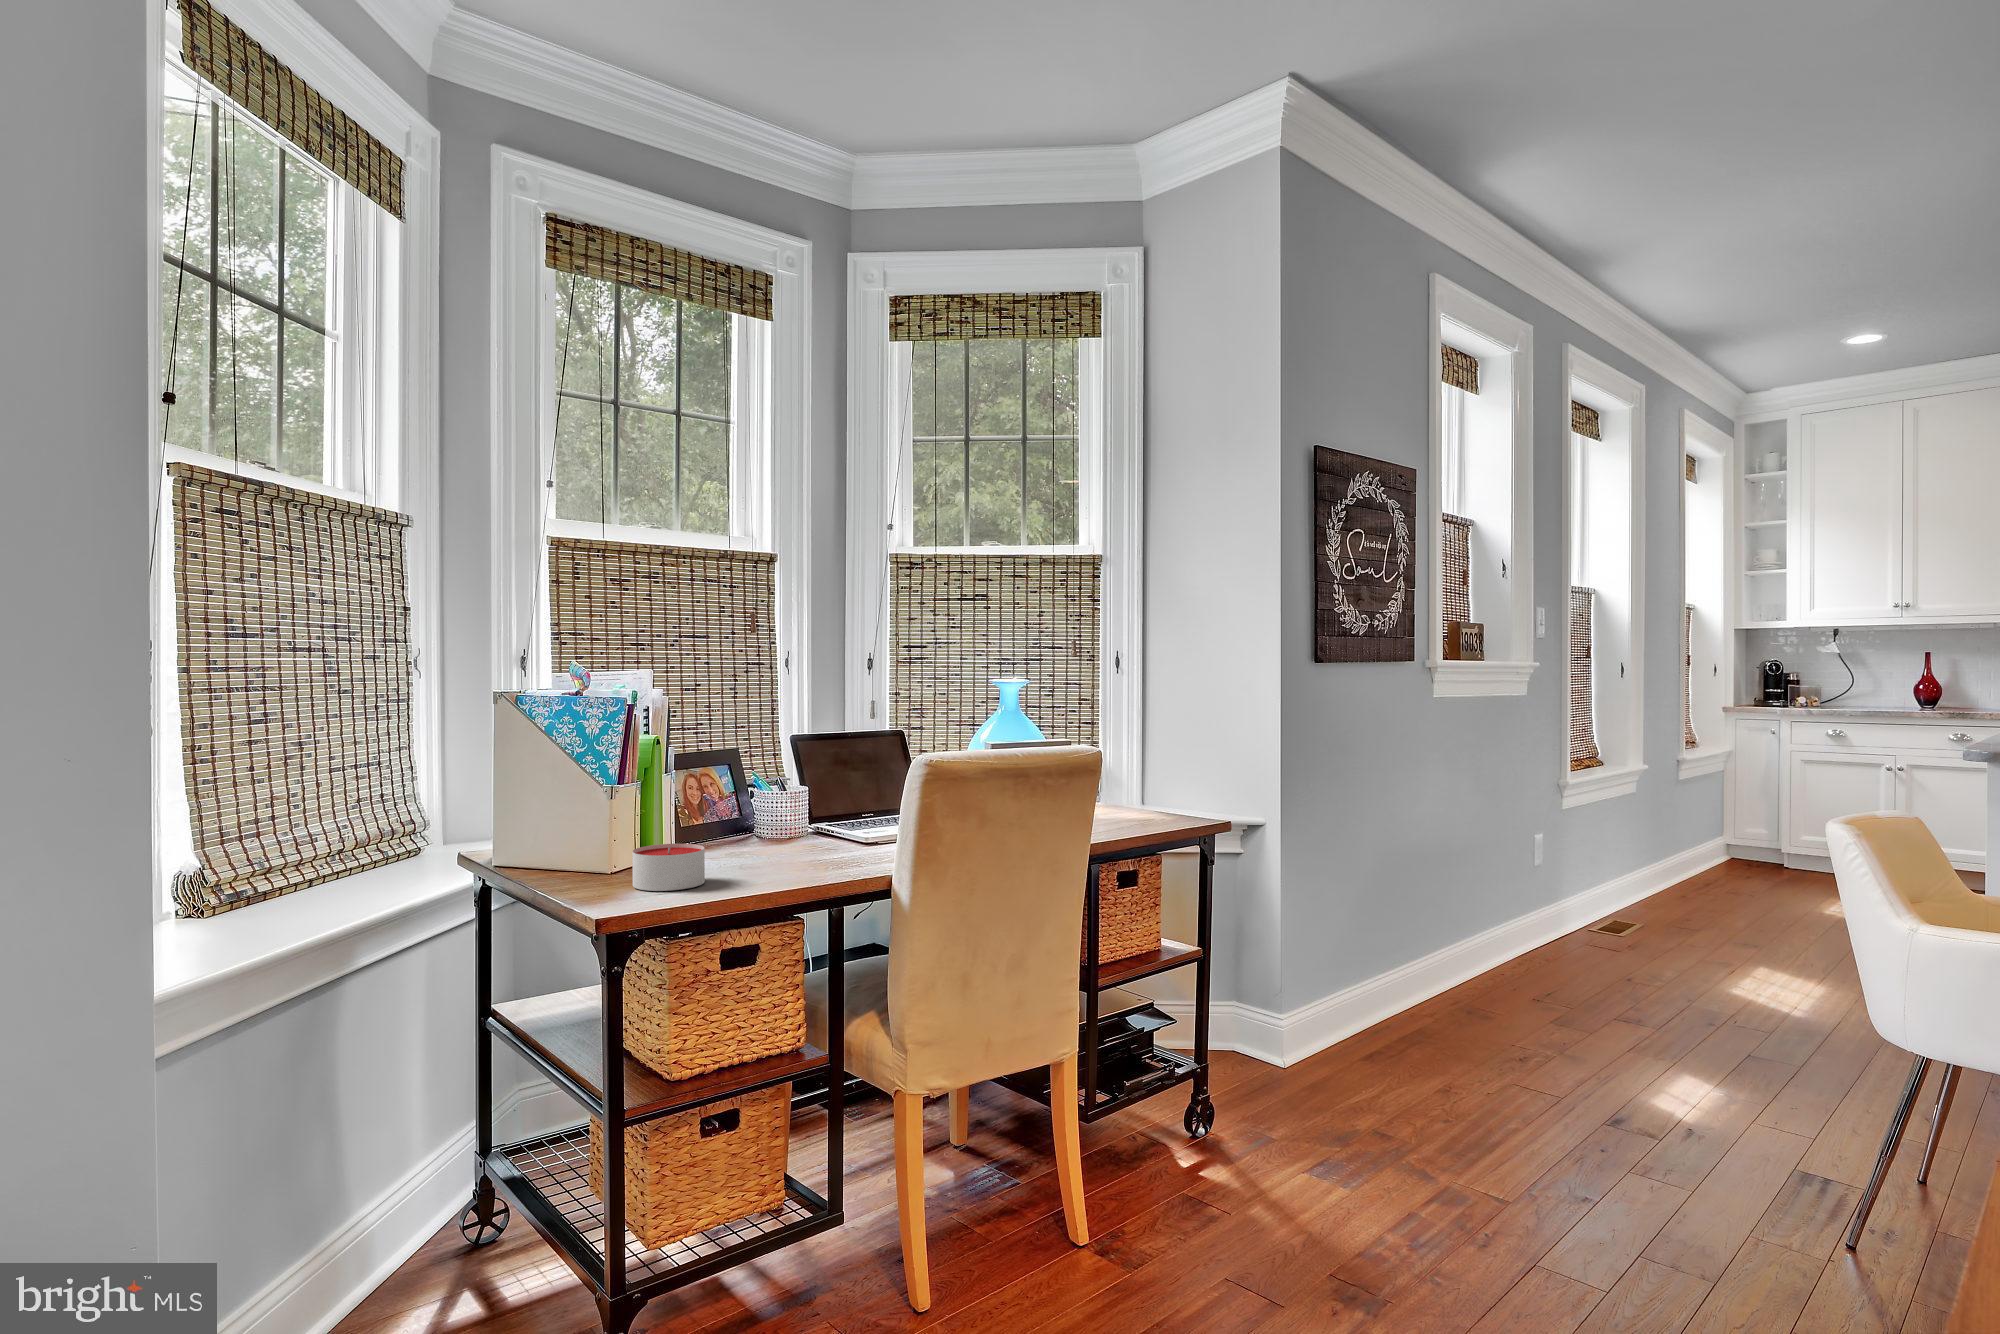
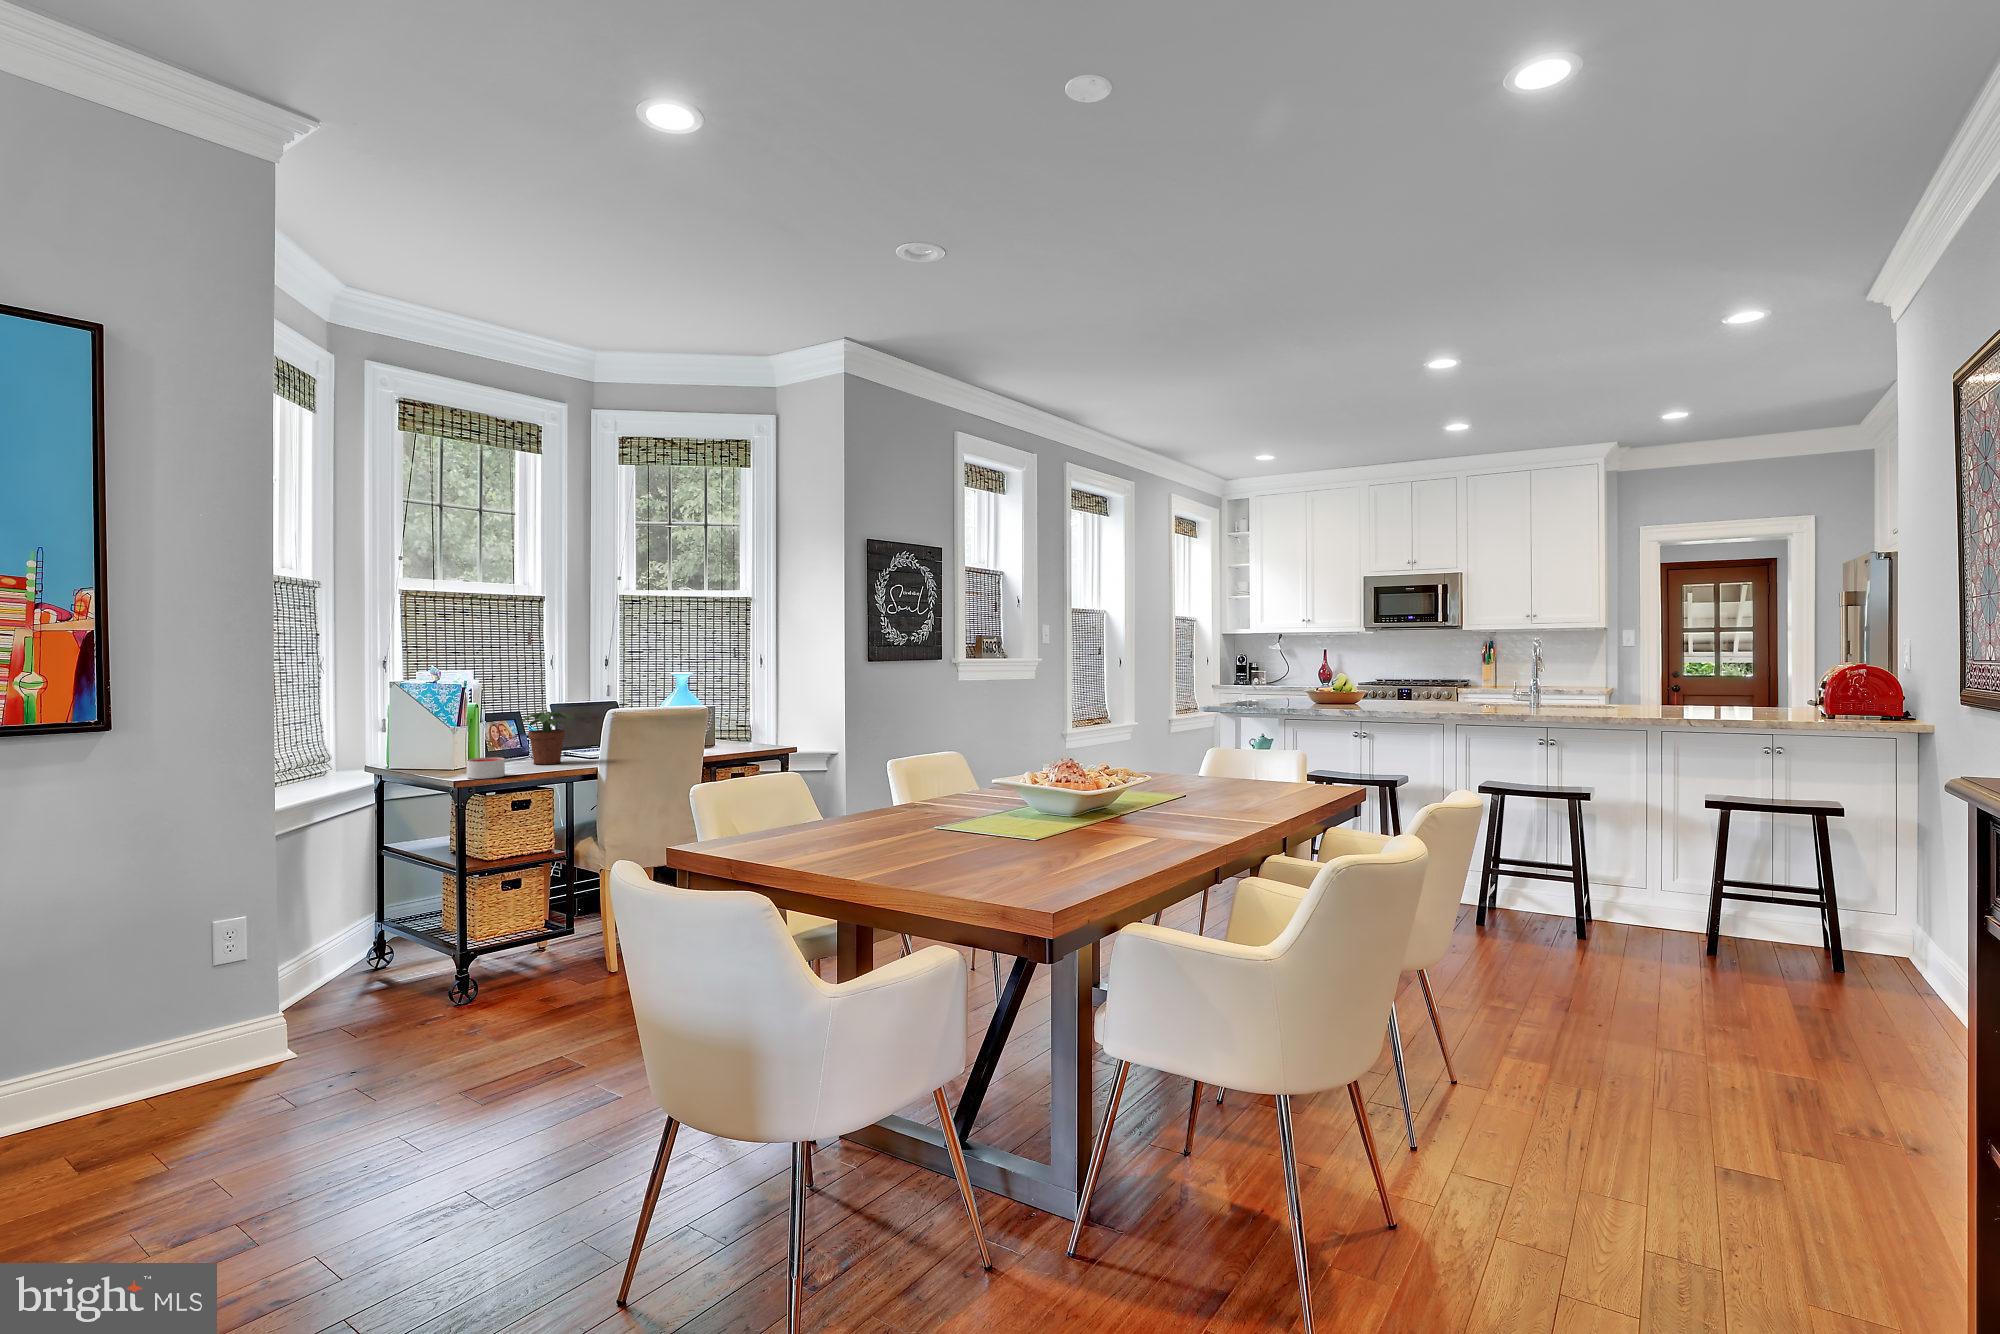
potted plant: none [737,751,830,852] -> present [522,712,574,764]

